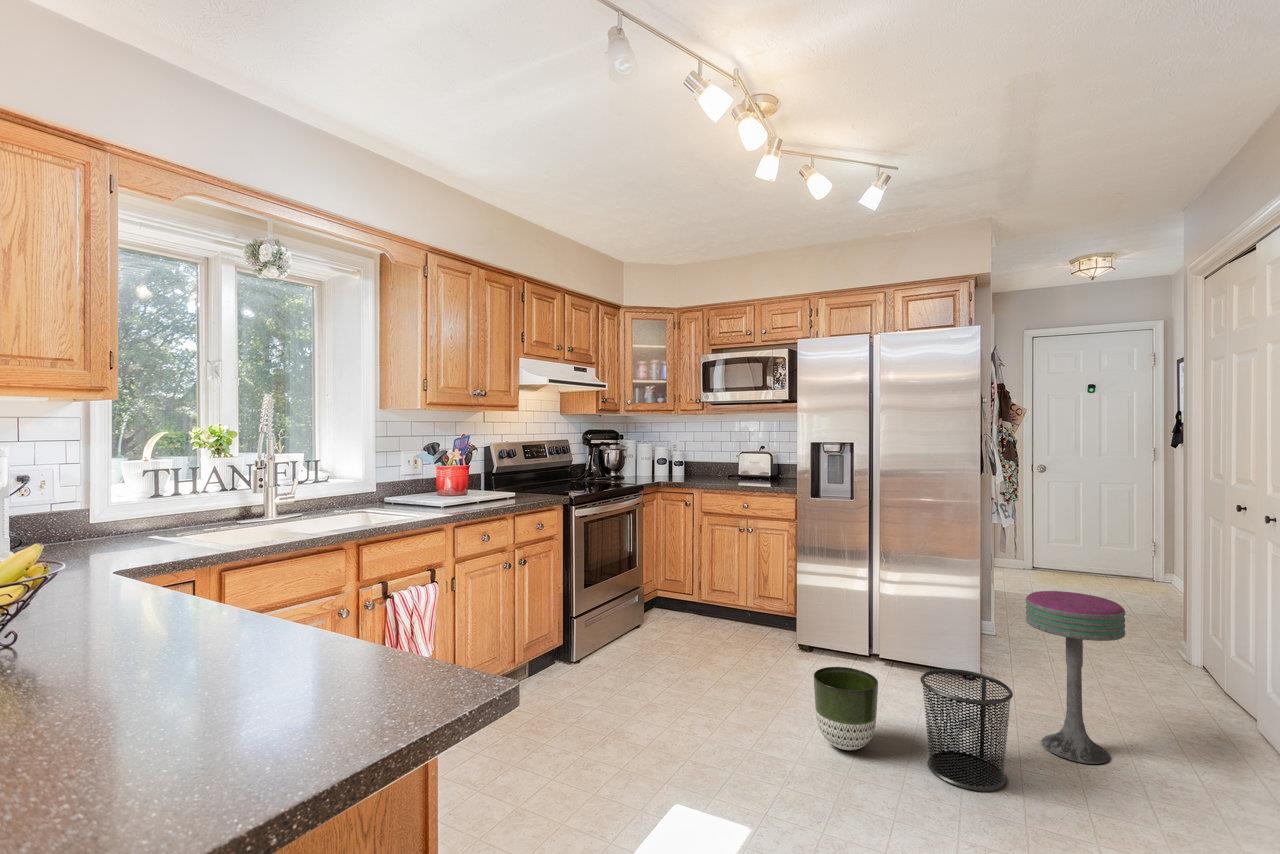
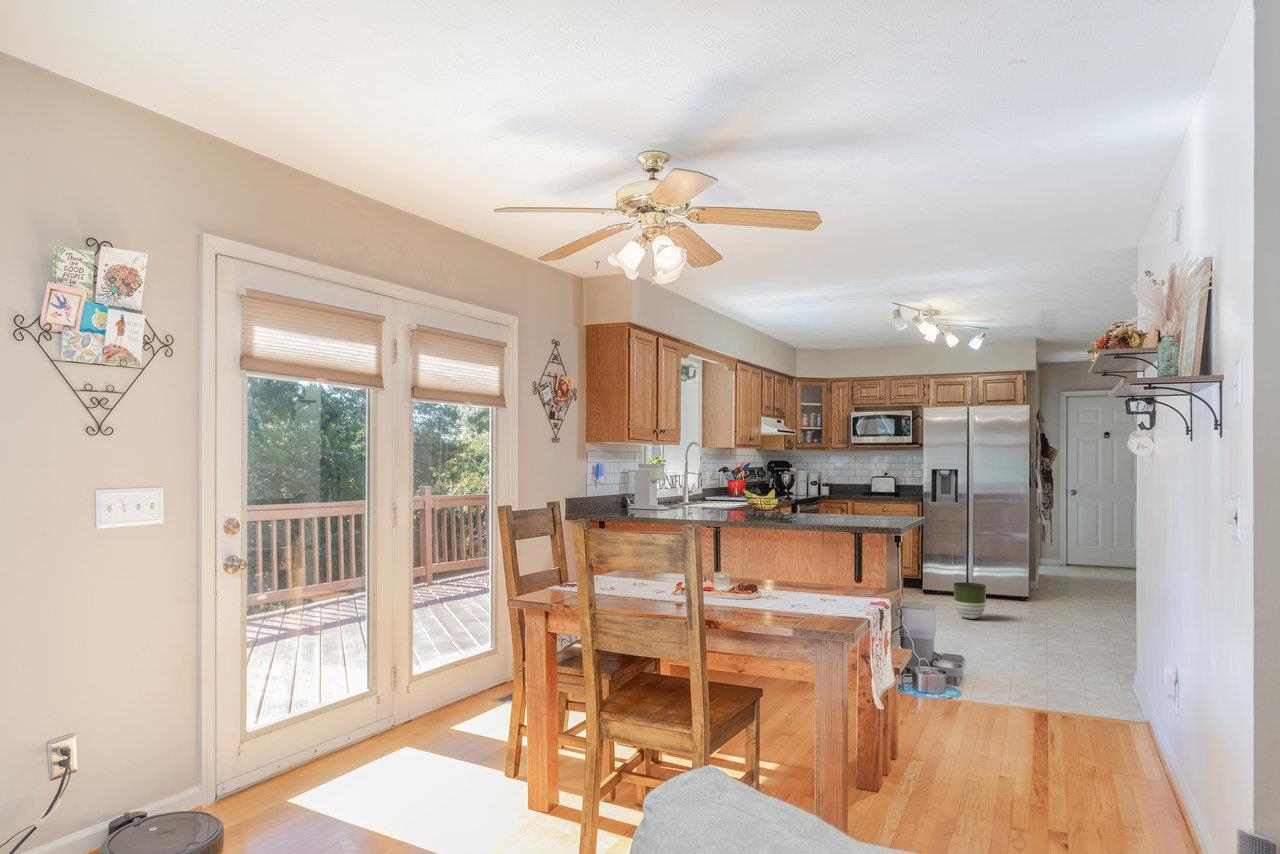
bar stool: present [1026,591,1125,764] -> none [1055,544,1100,621]
waste bin: present [920,669,1013,791] -> none [1007,579,1049,626]

